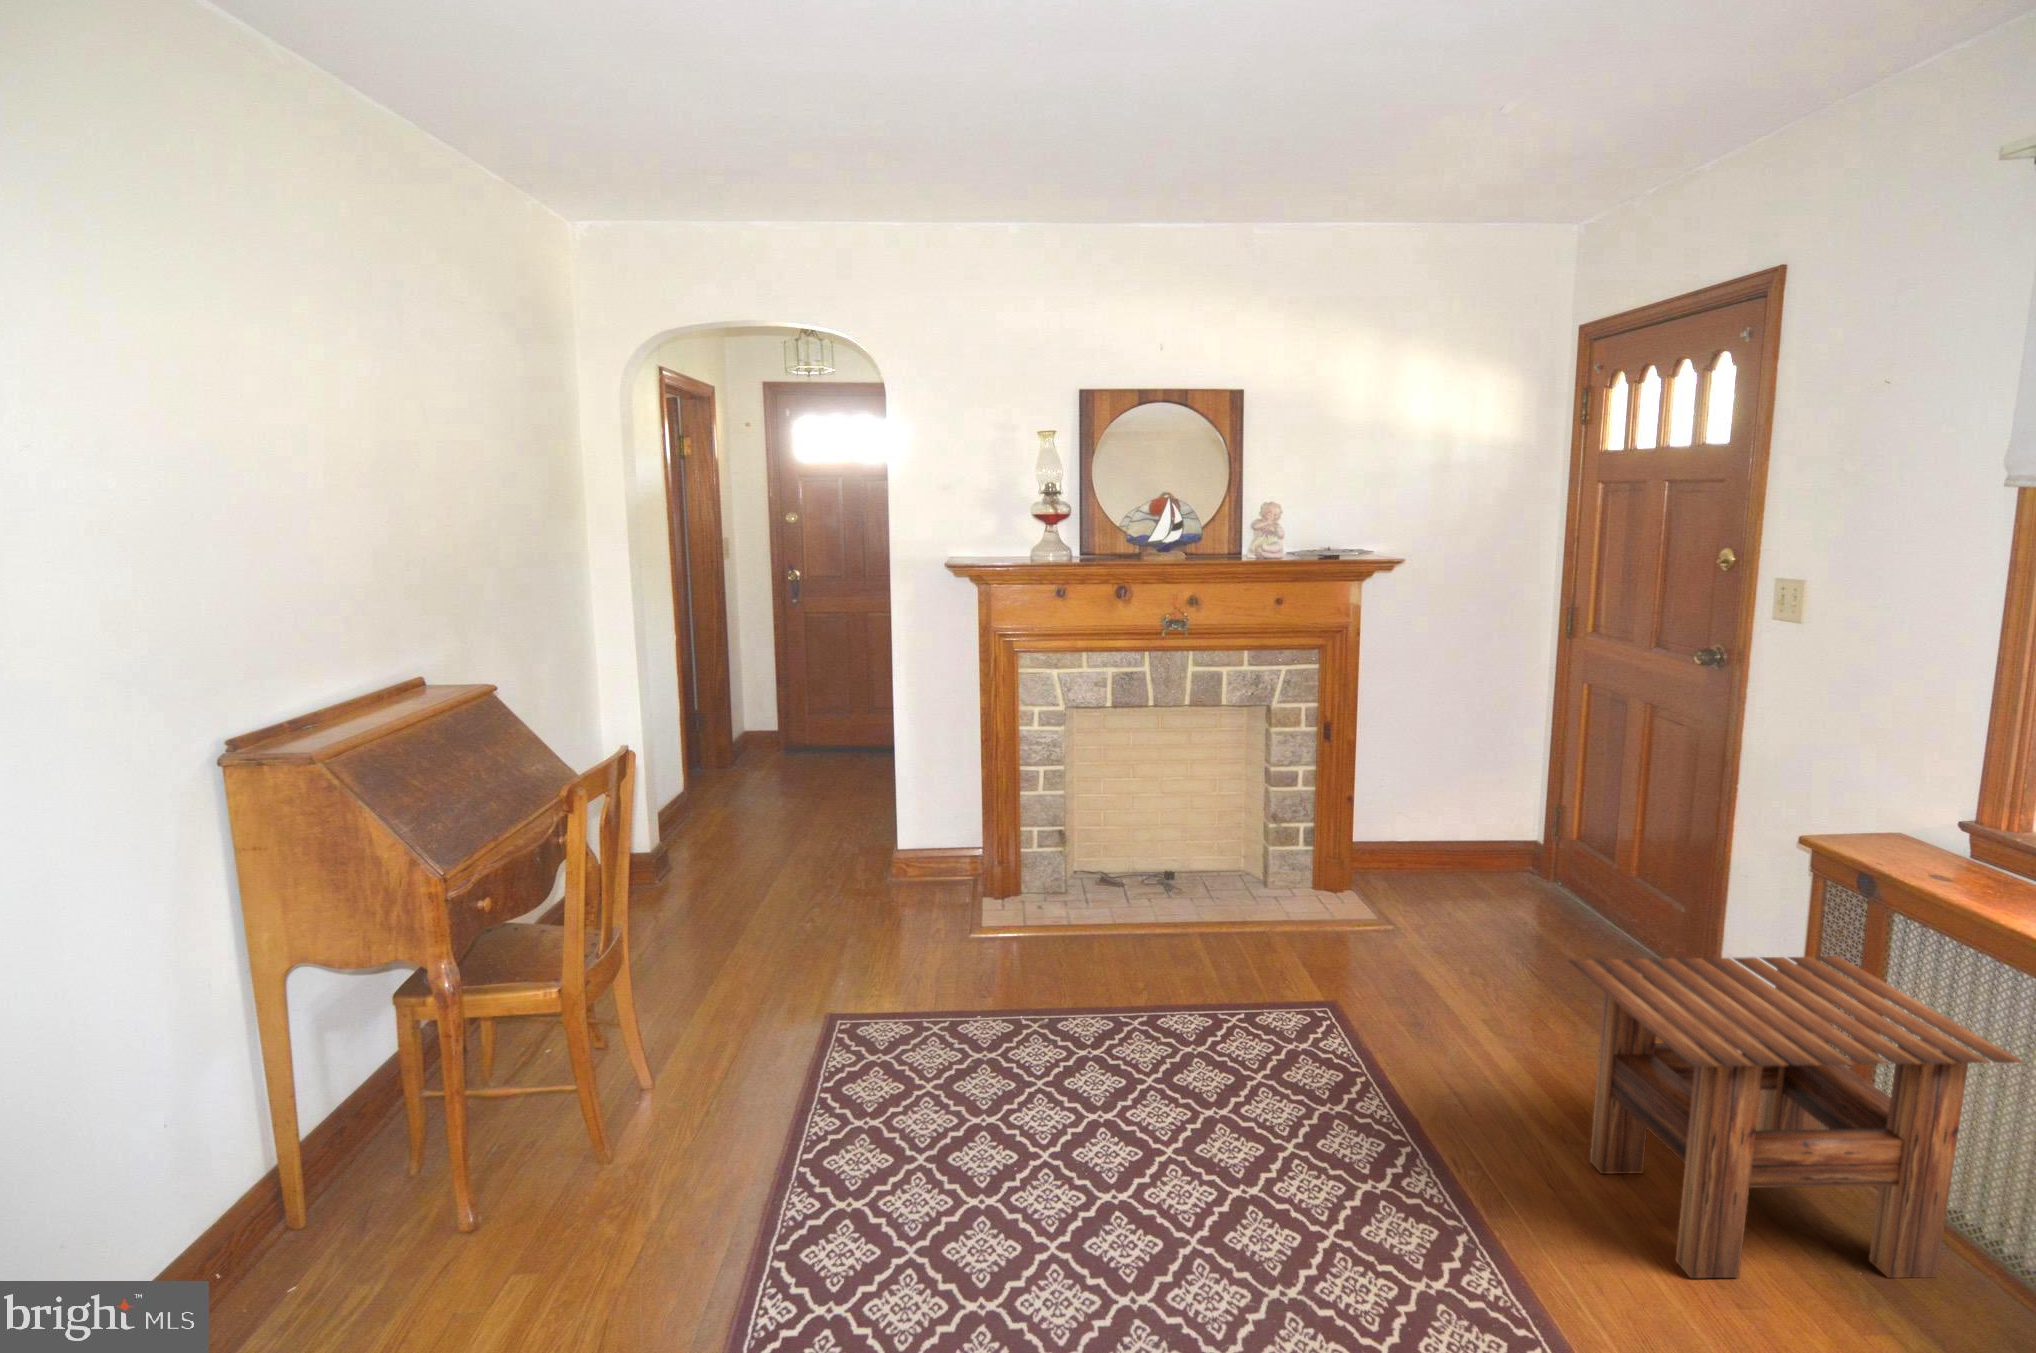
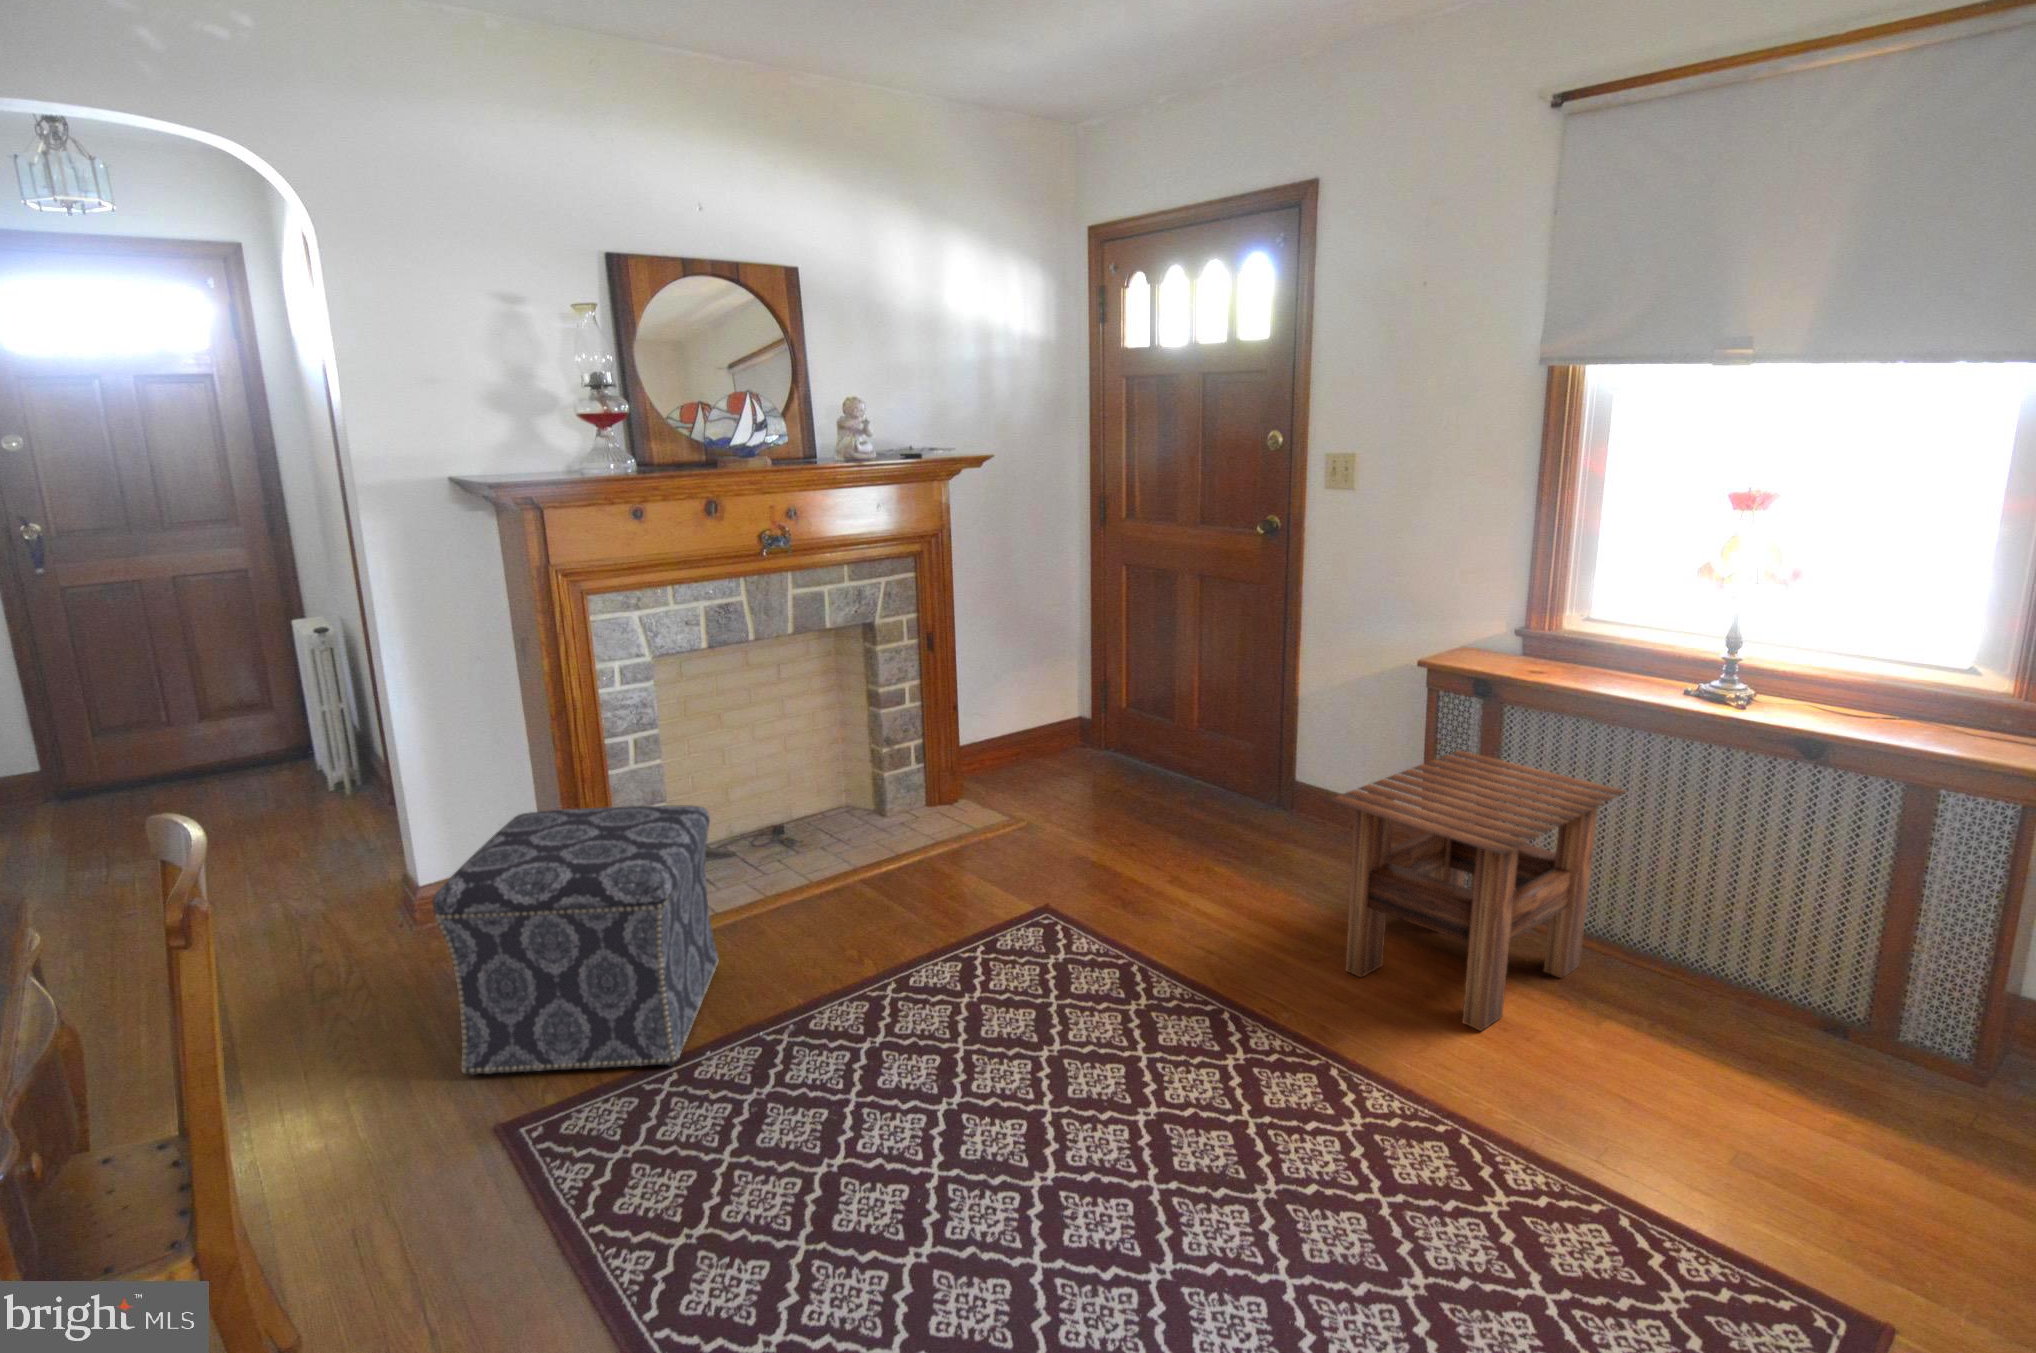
ottoman: none [831,809,1044,1017] -> present [433,805,719,1075]

